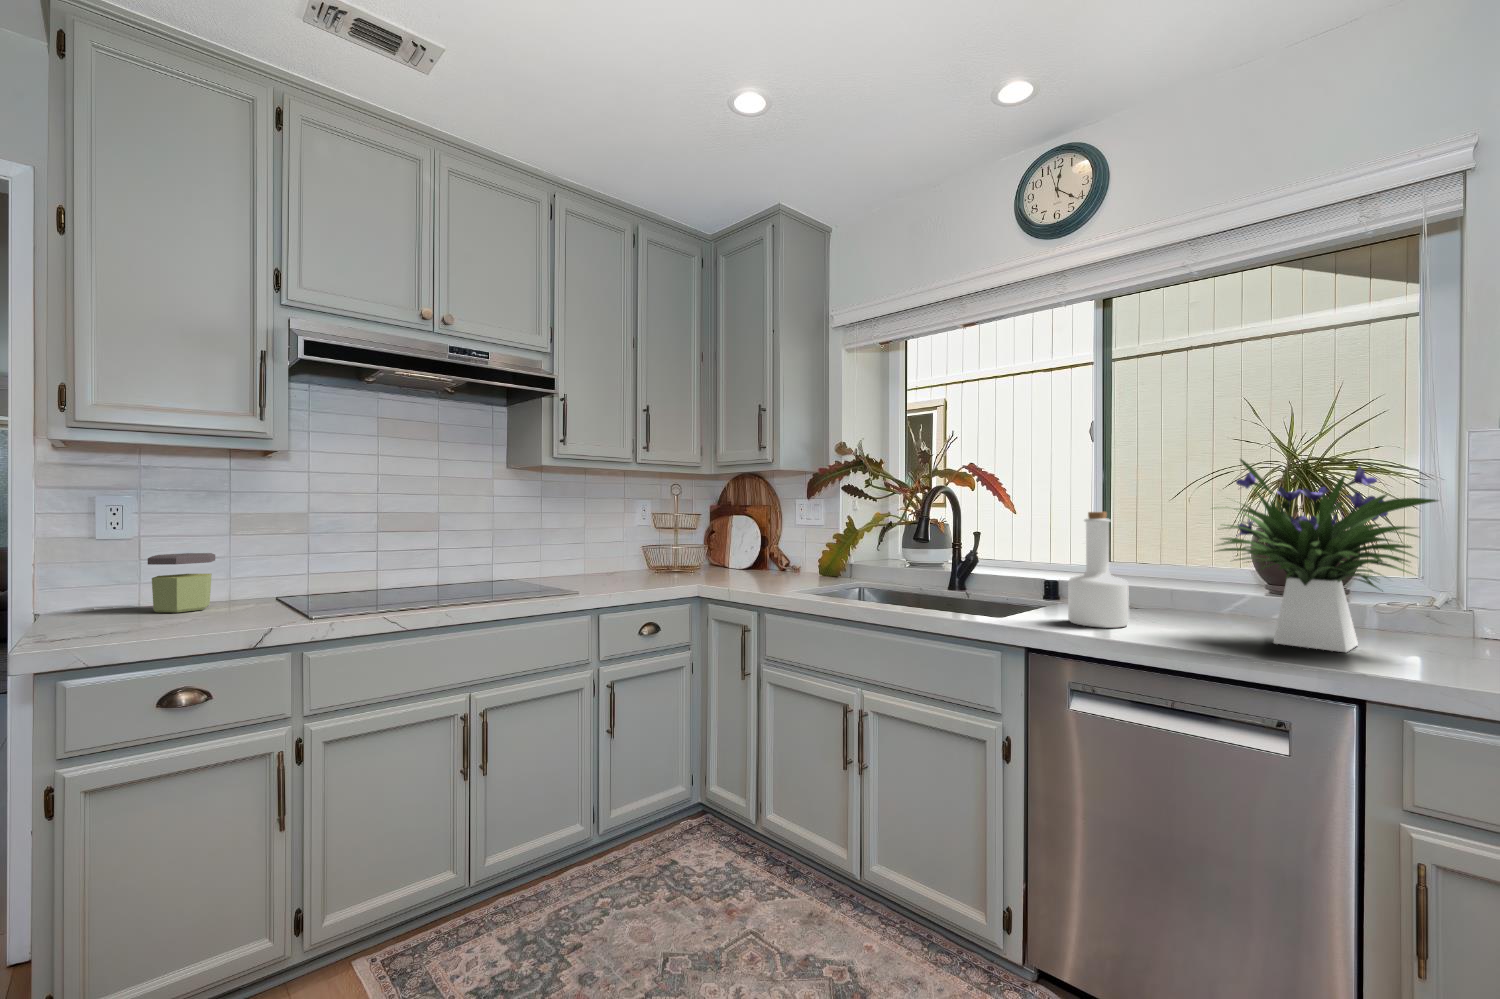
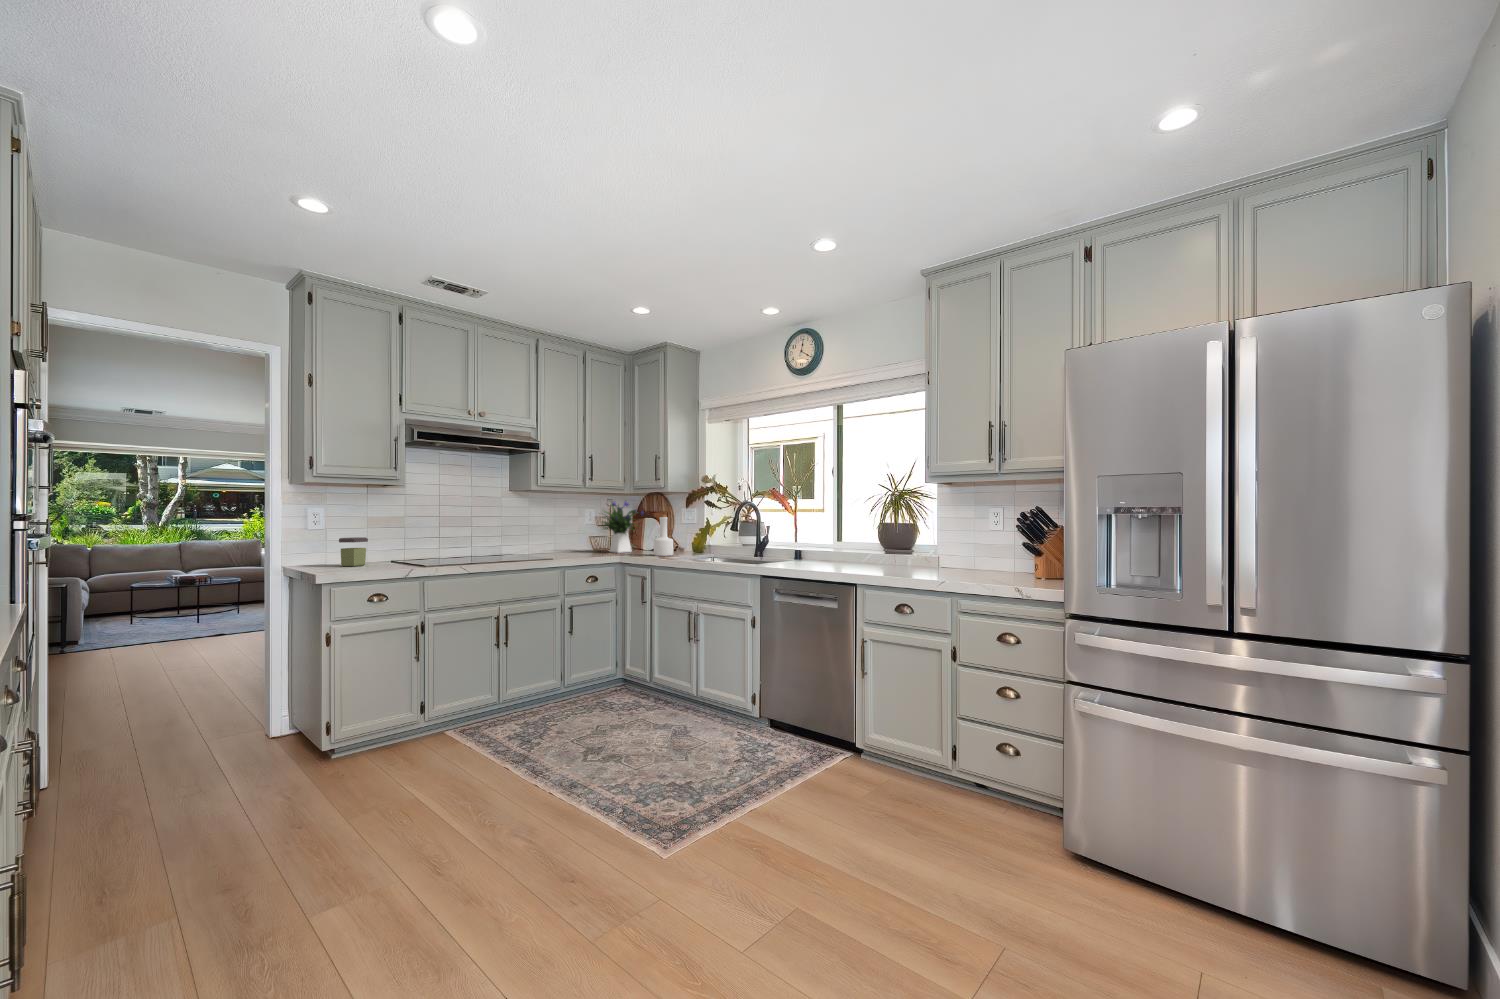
flower arrangement: present [1218,459,1438,652] -> present [603,501,644,553]
bottle: present [1068,512,1129,628] -> present [654,515,673,556]

